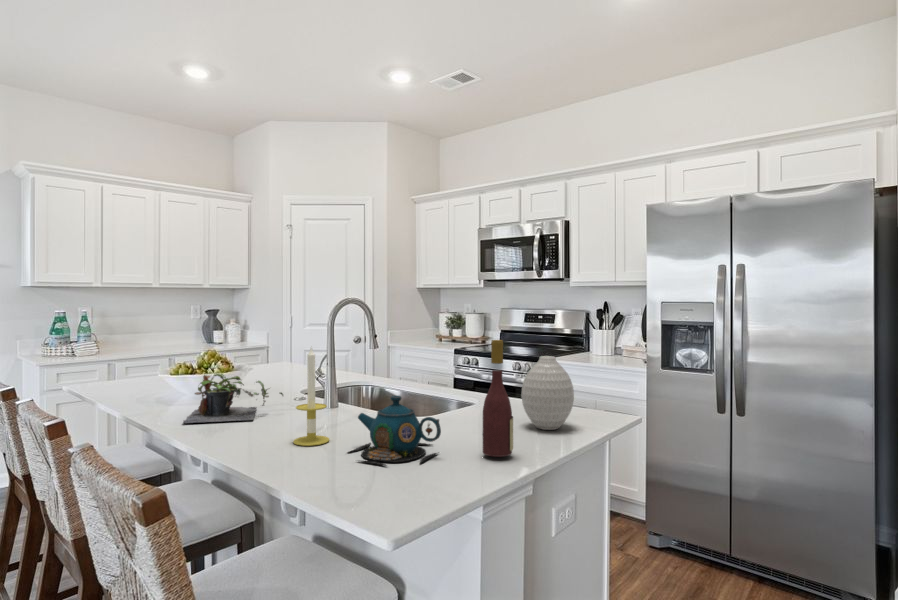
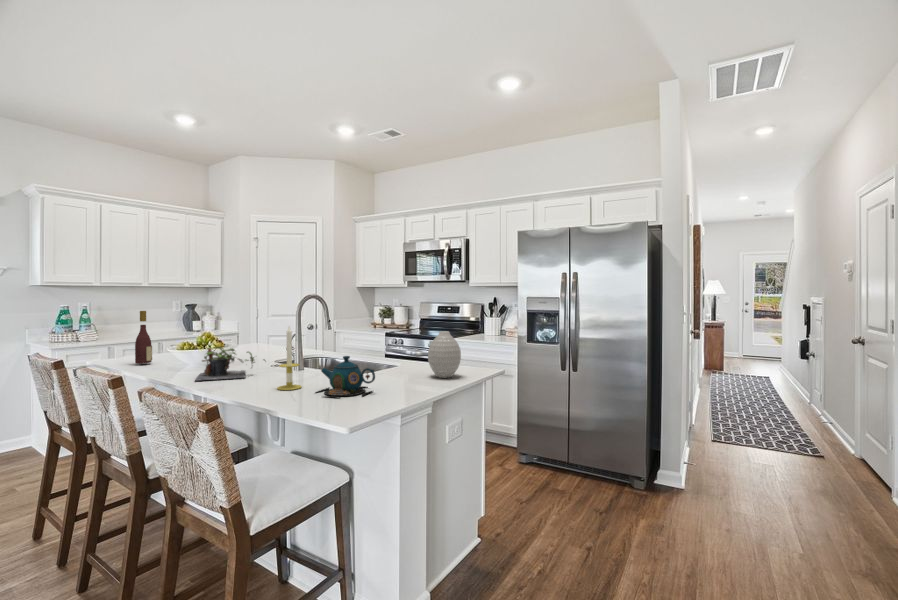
wine bottle: present [483,340,513,457] -> present [135,311,152,364]

